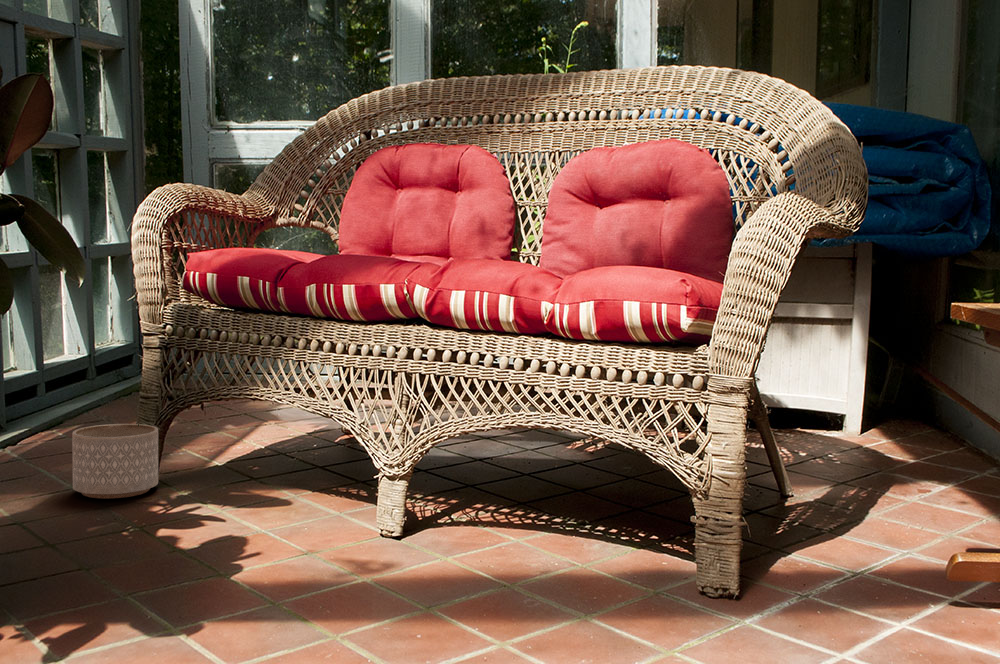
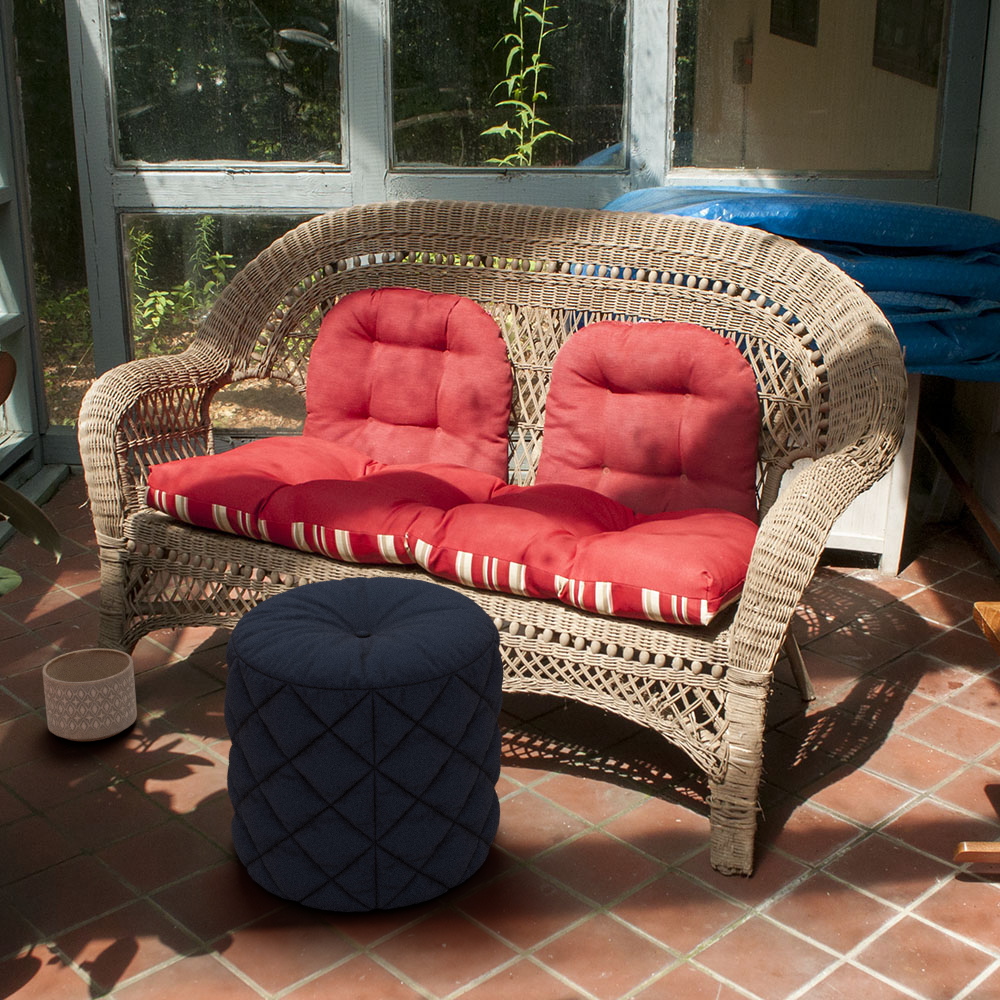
pouf: none [213,314,489,606] -> present [224,577,504,912]

